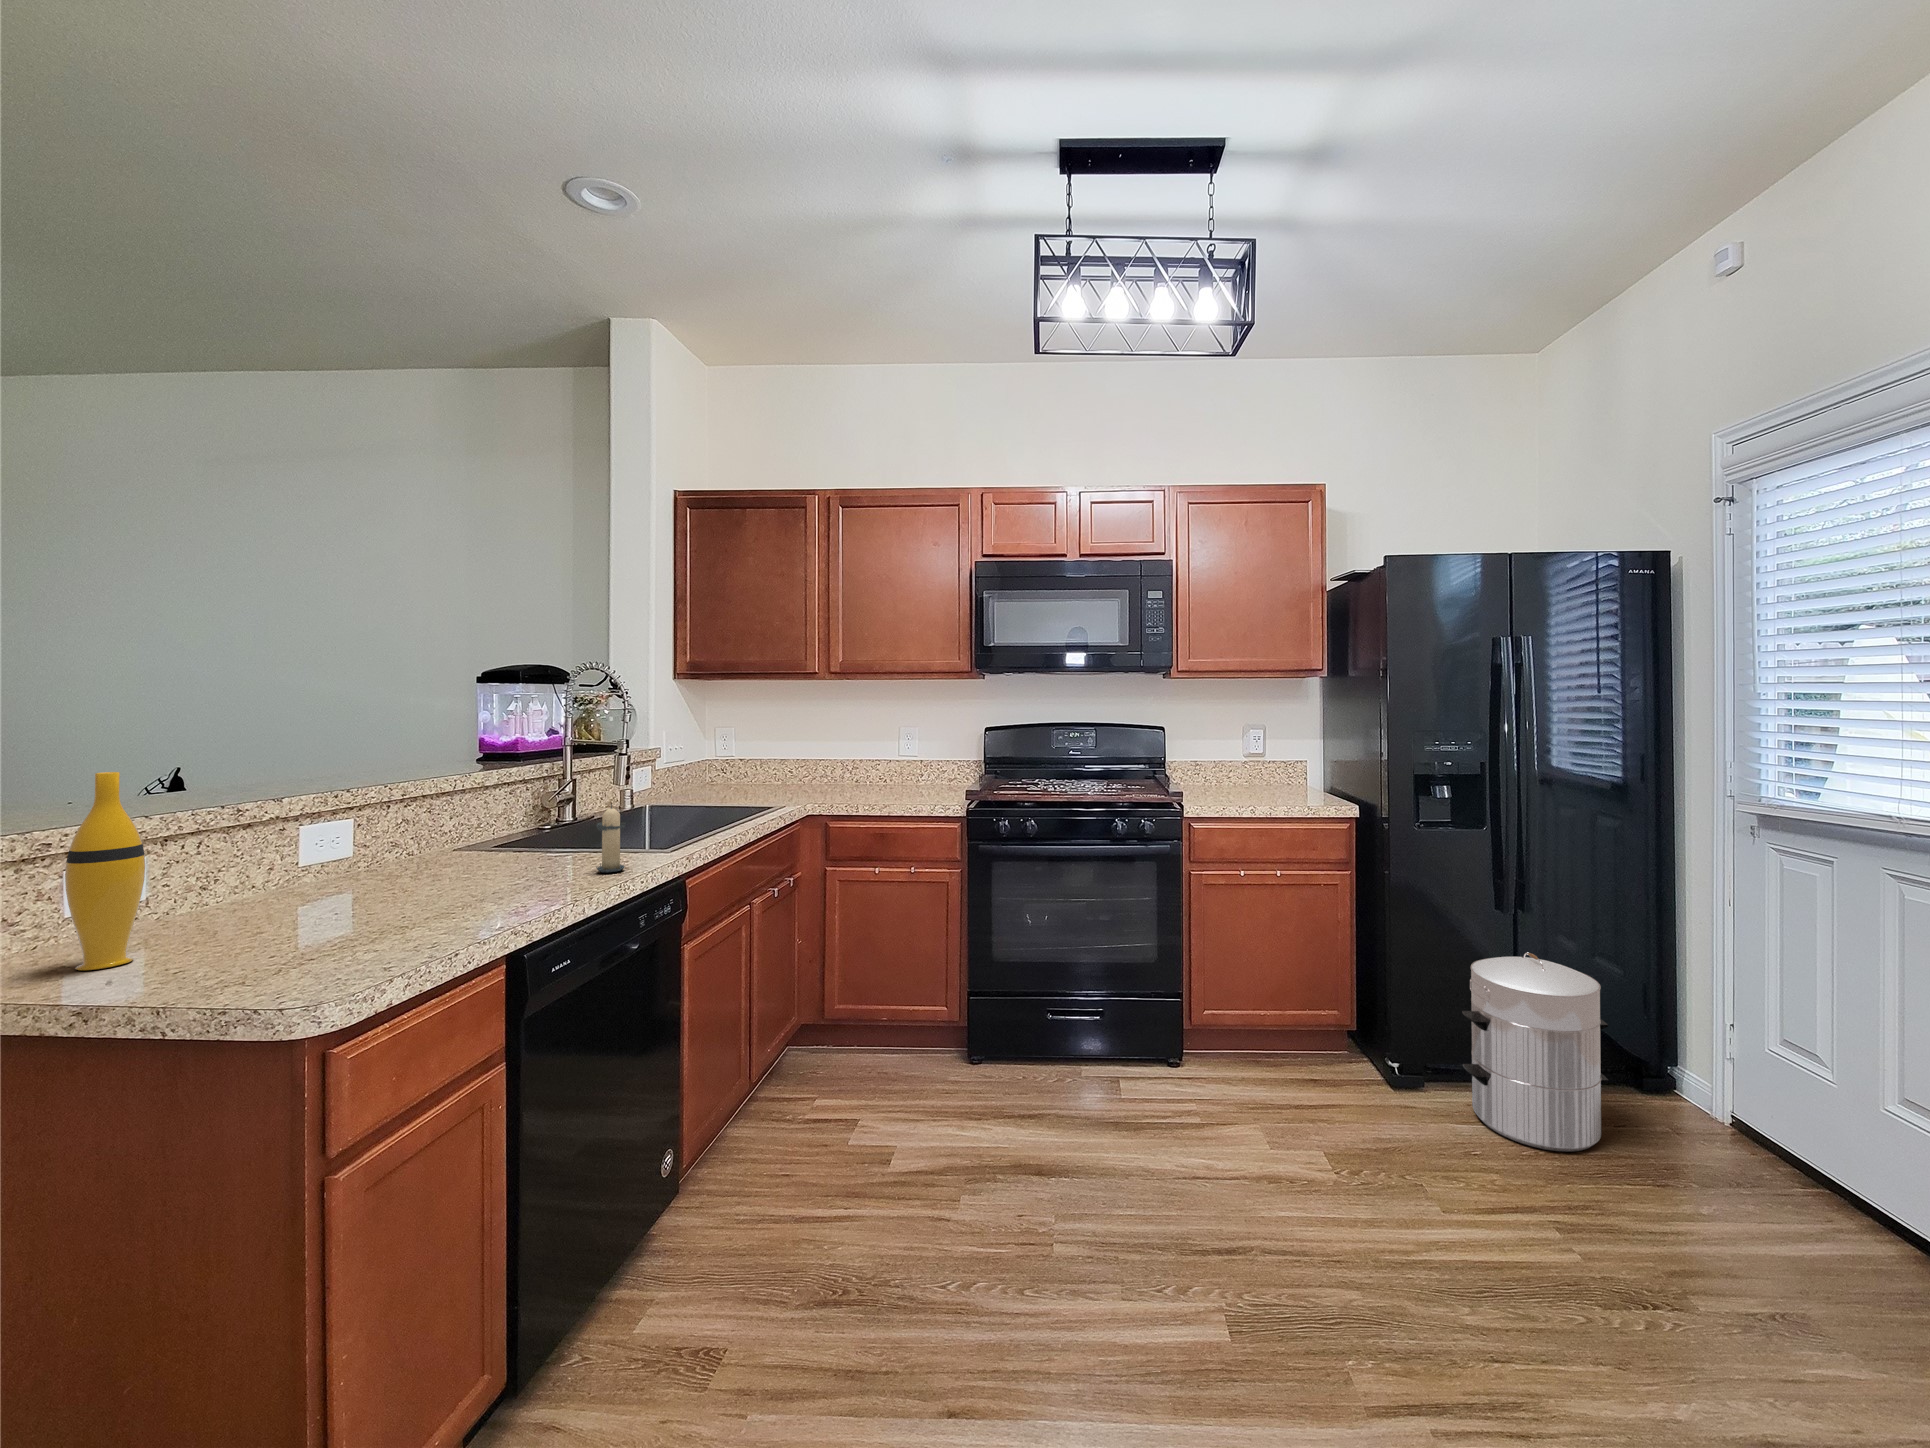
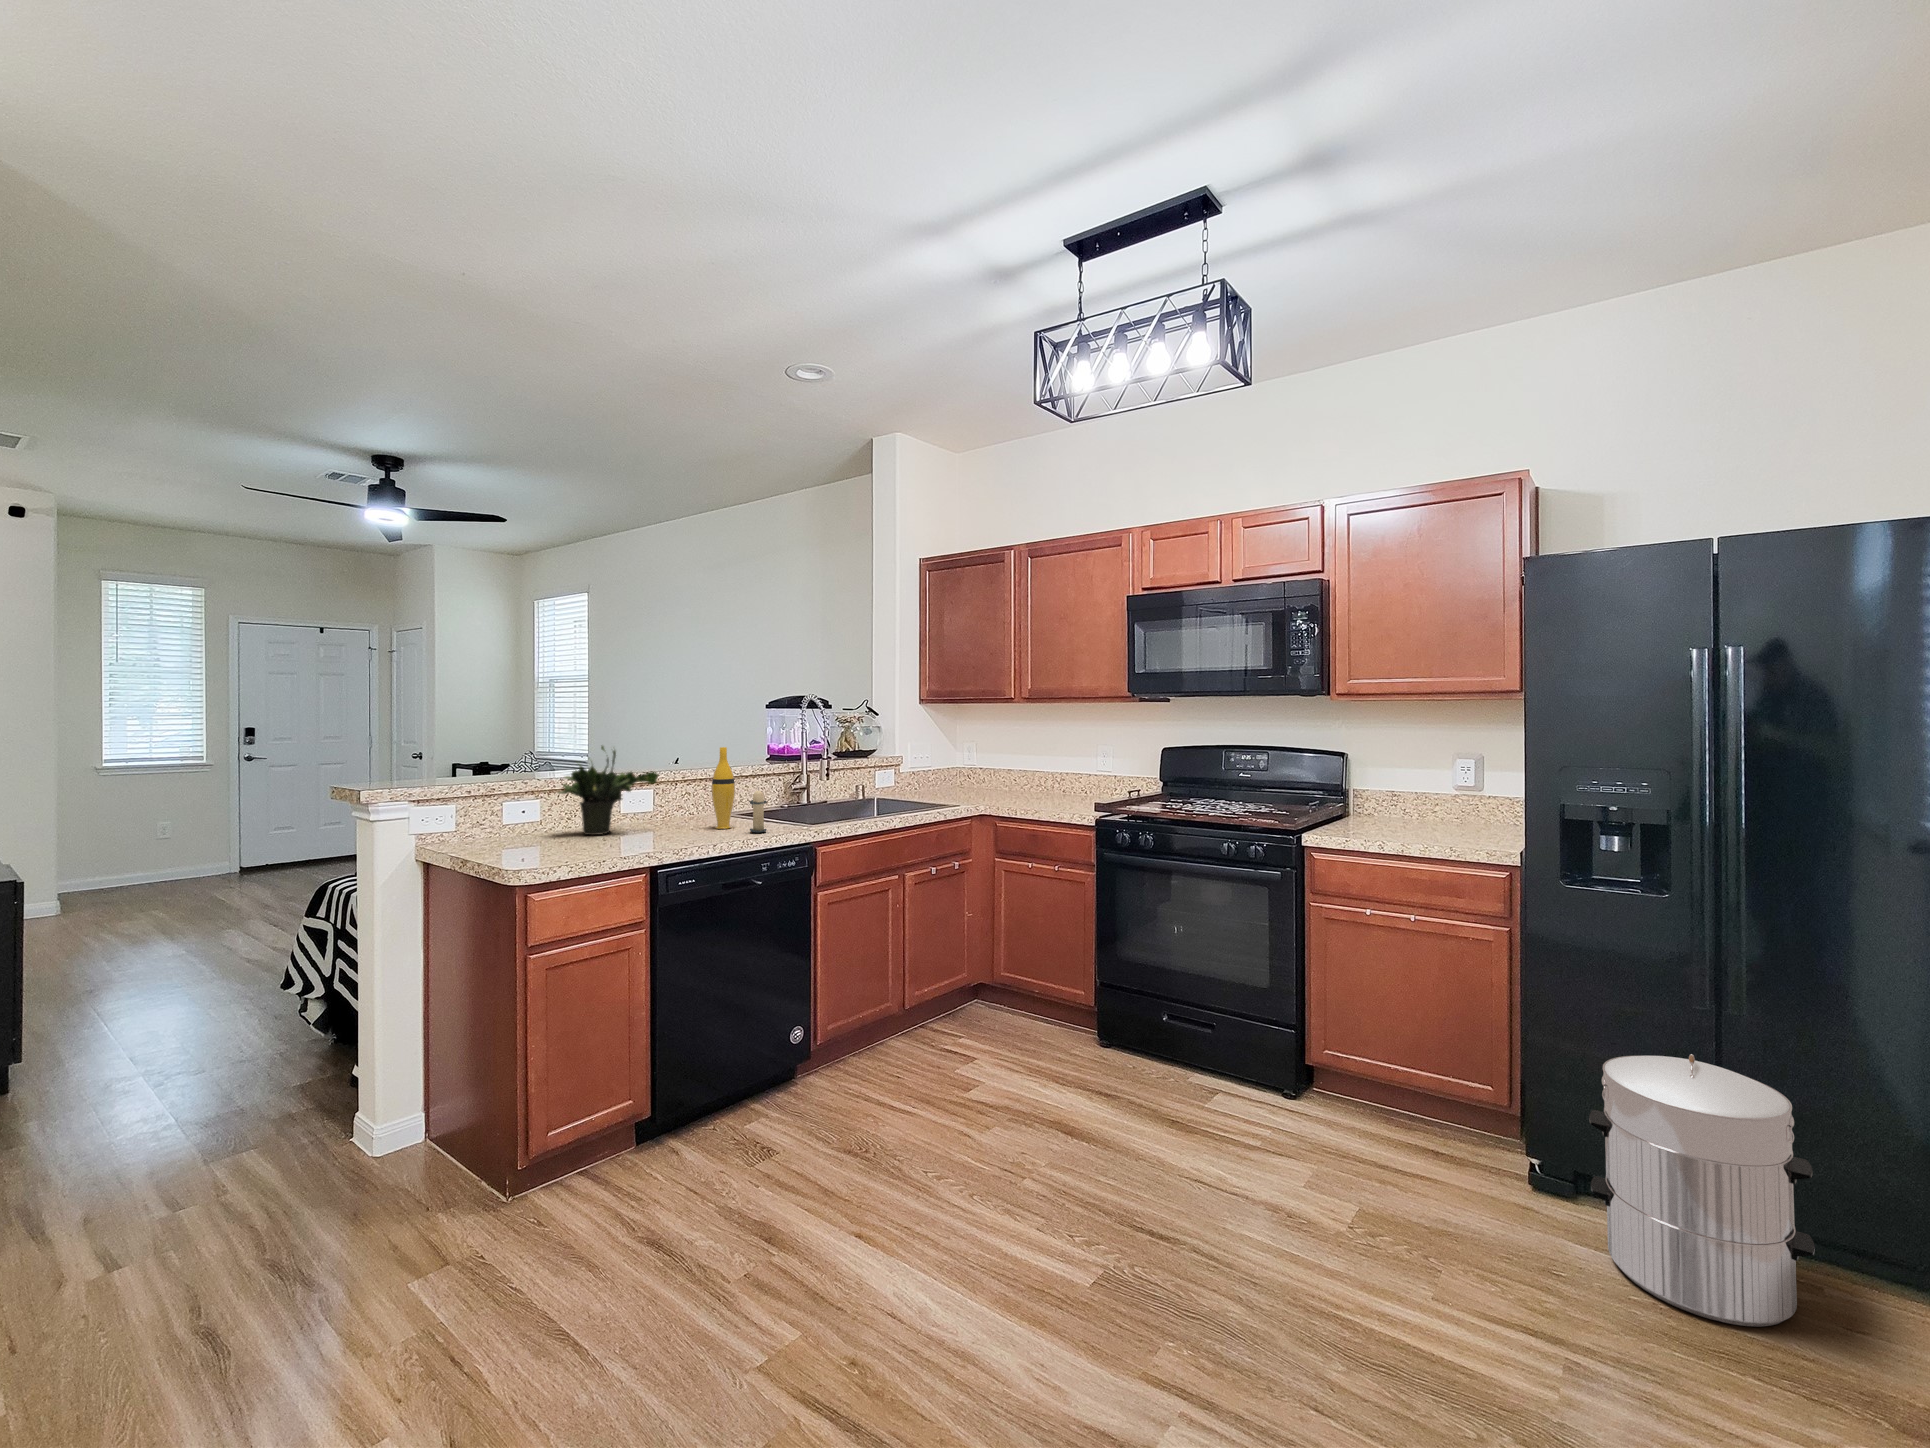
potted plant: none [200,747,411,916] -> present [559,746,658,835]
vase: present [65,772,145,970] -> present [712,747,735,829]

